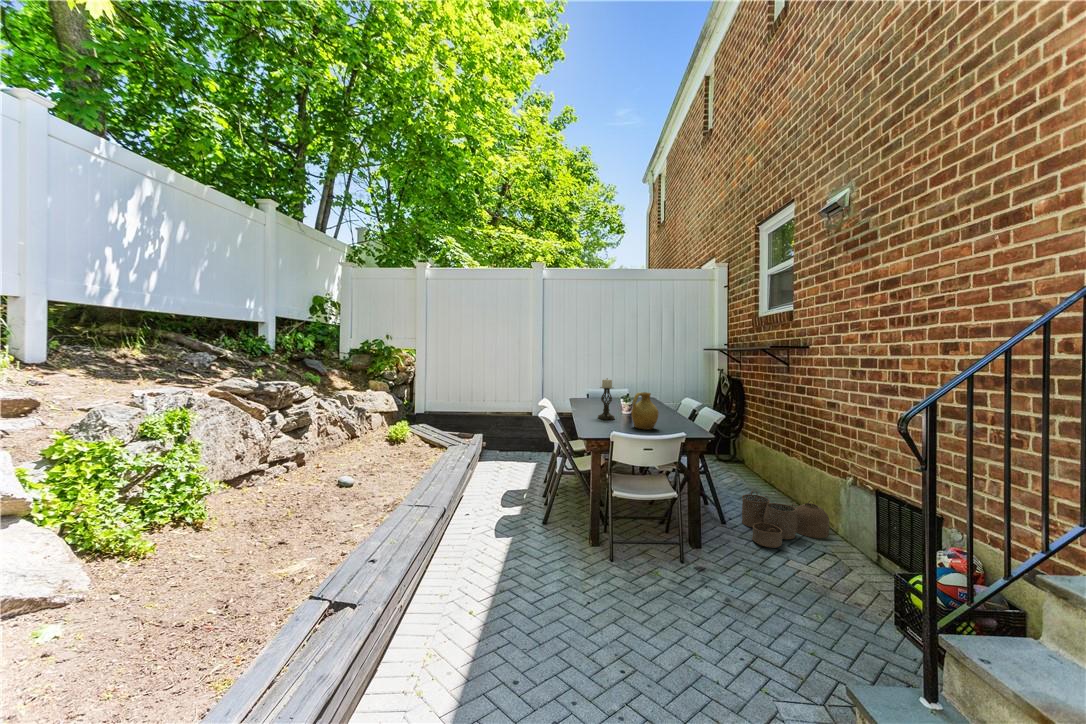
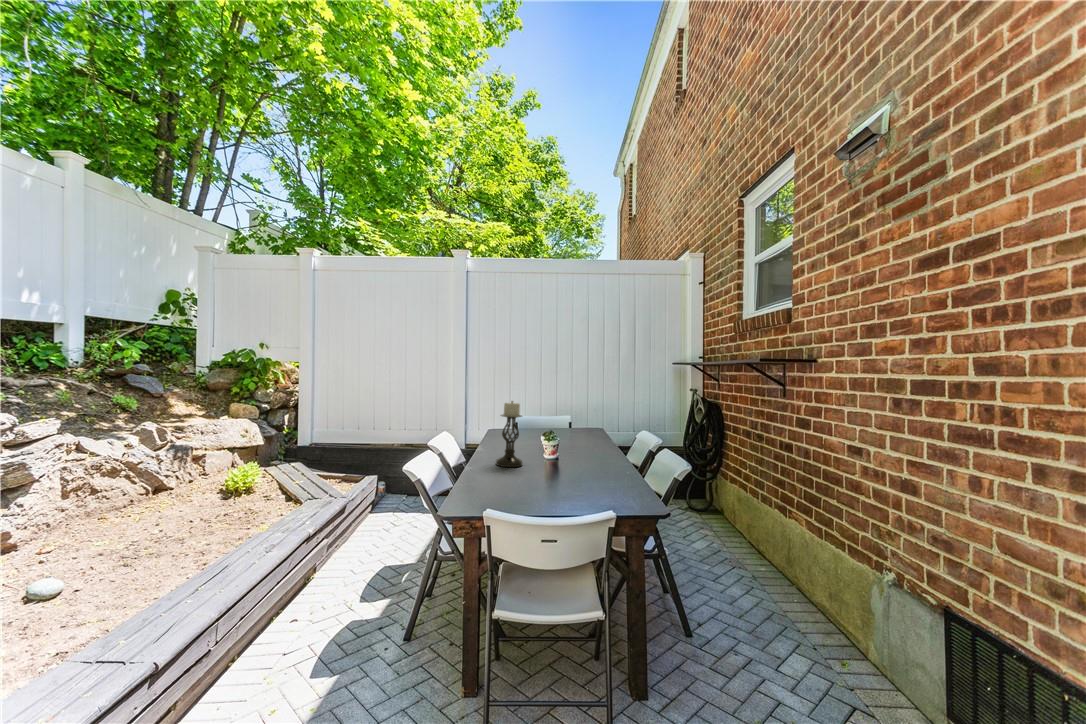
pitcher: present [631,392,659,430] -> none [539,426,583,490]
woven basket: present [742,490,829,548] -> none [716,583,855,704]

